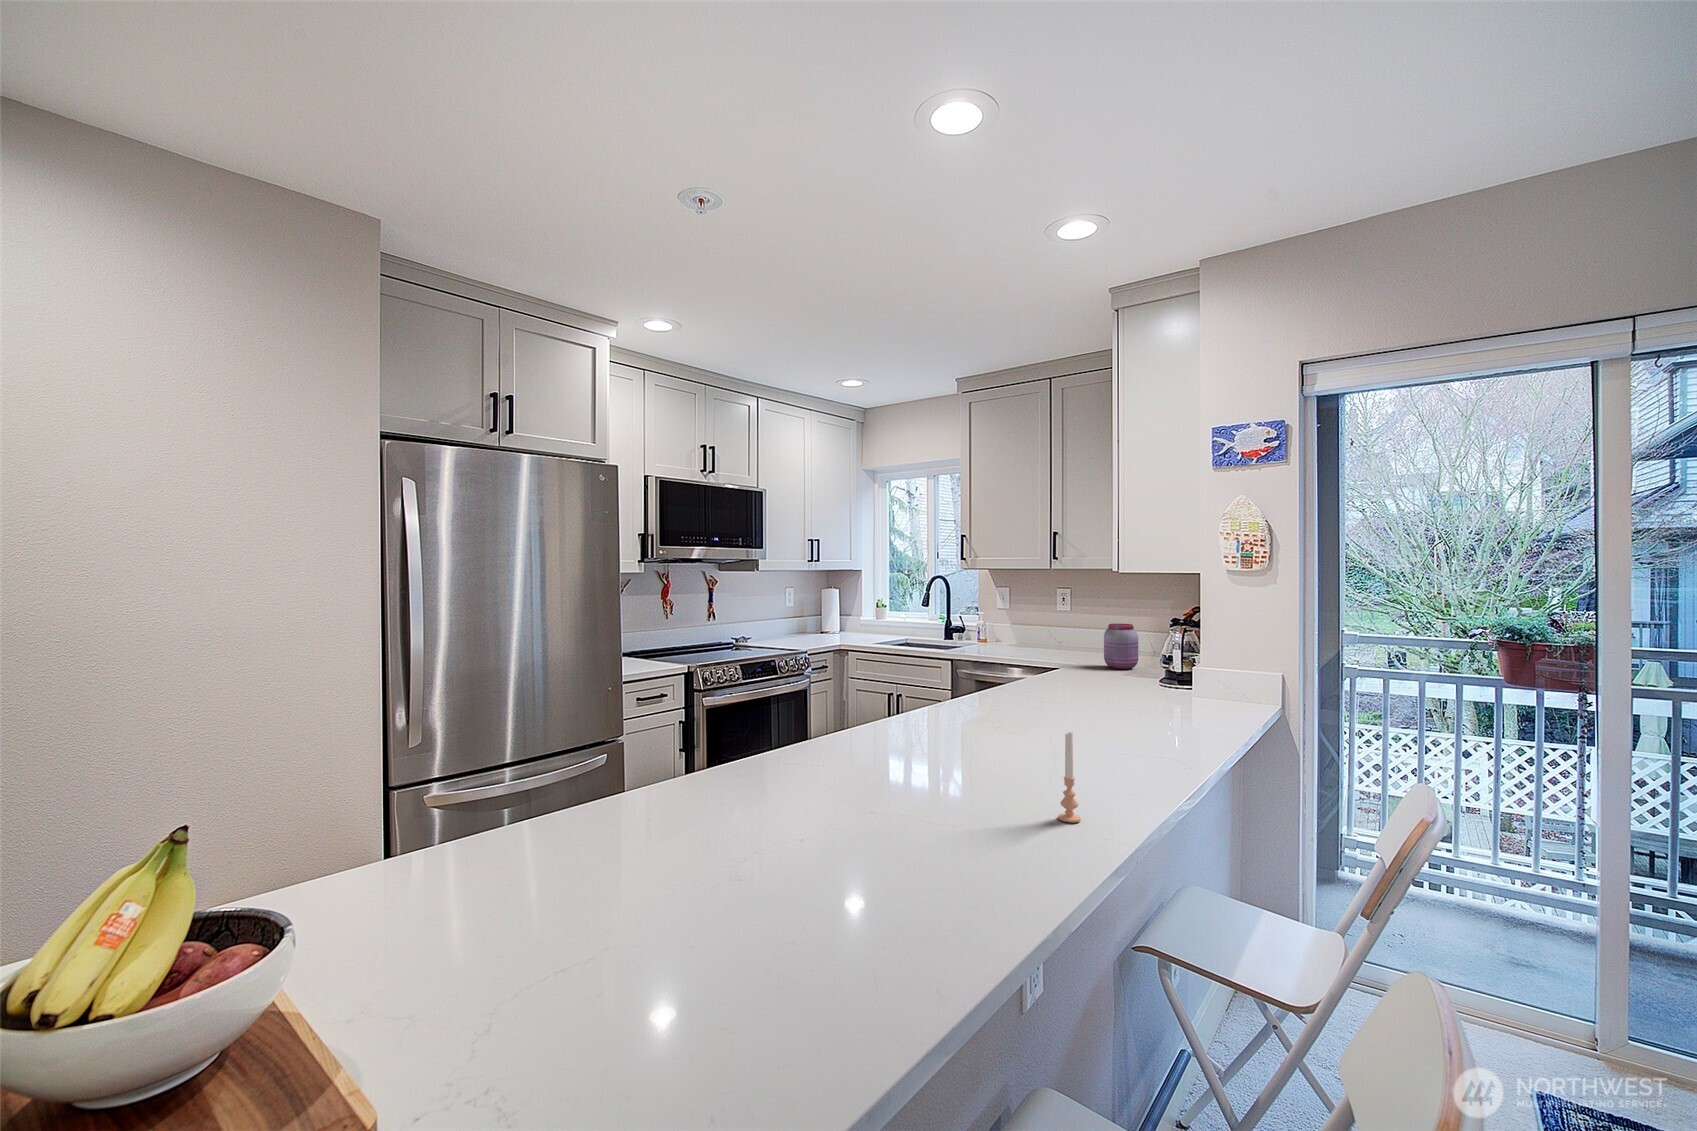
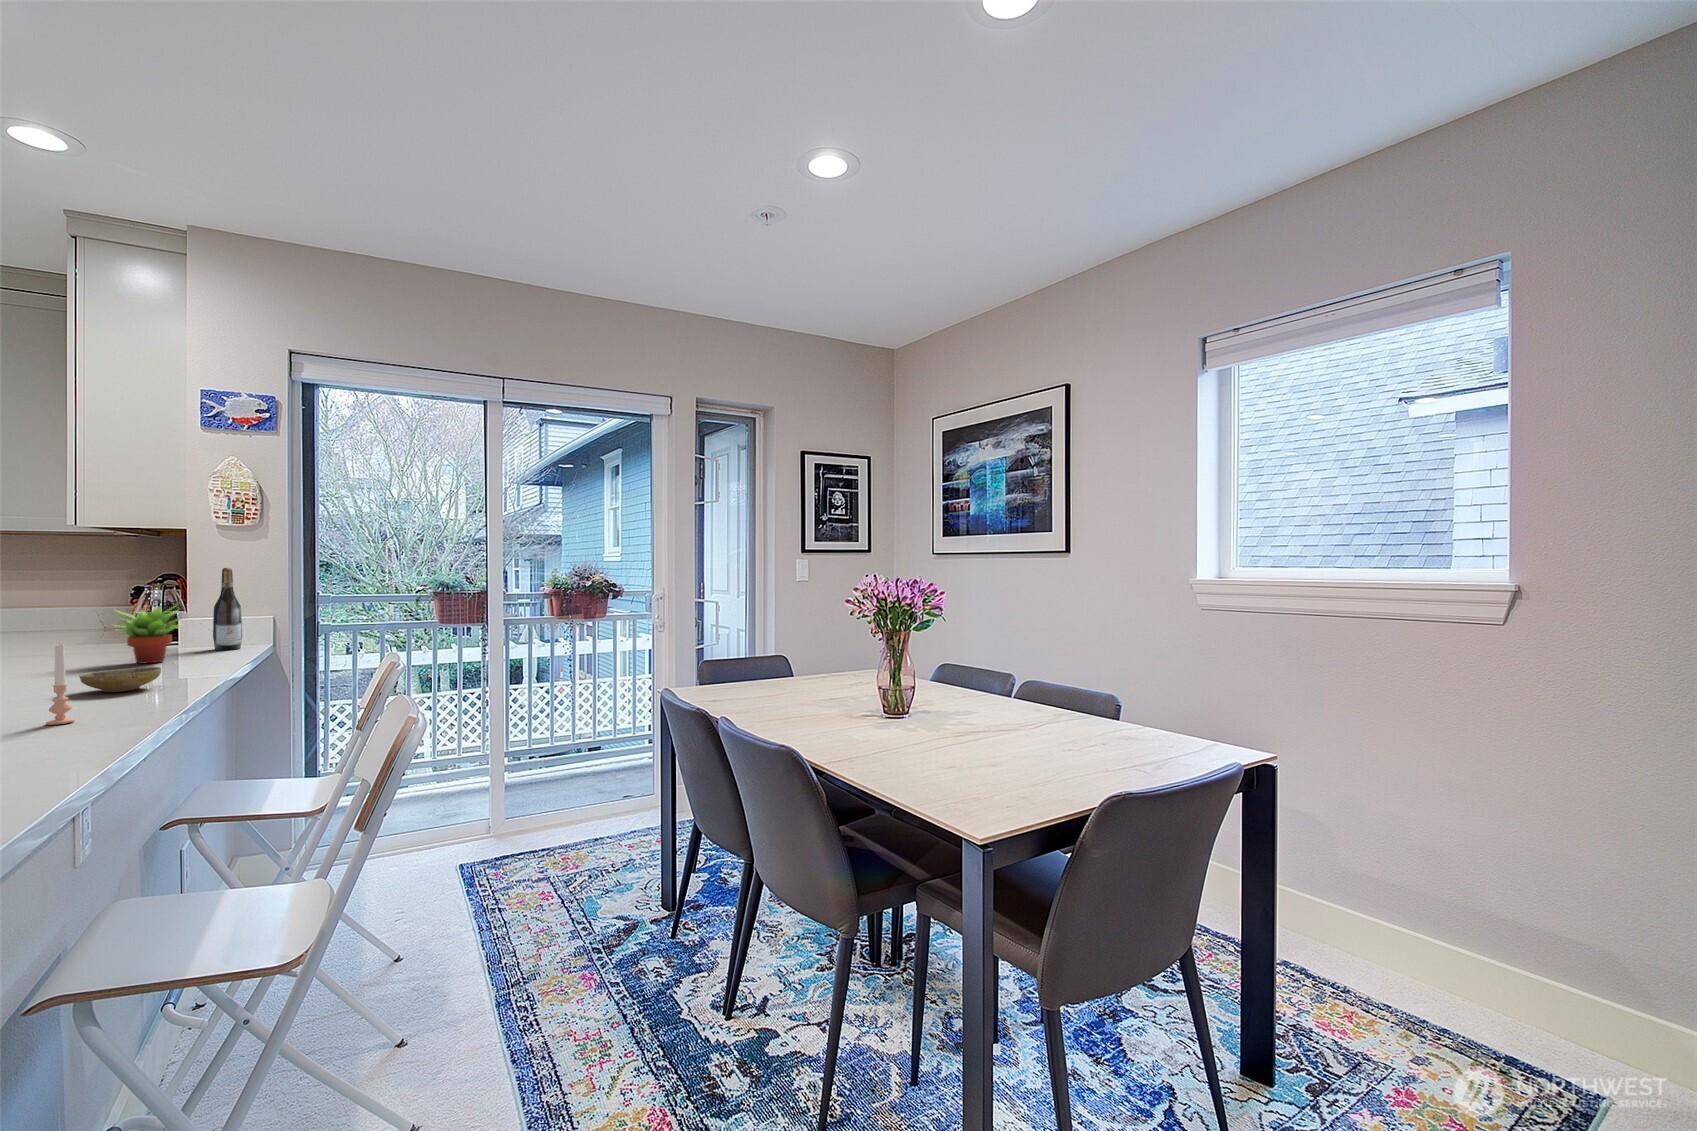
wine bottle: none [1223,618,1251,710] -> present [213,568,242,650]
jar: present [1104,624,1138,669] -> none [48,588,101,638]
succulent plant: none [1127,658,1199,721] -> present [116,606,184,664]
ceramic bowl: none [1099,740,1167,770] -> present [79,667,161,692]

